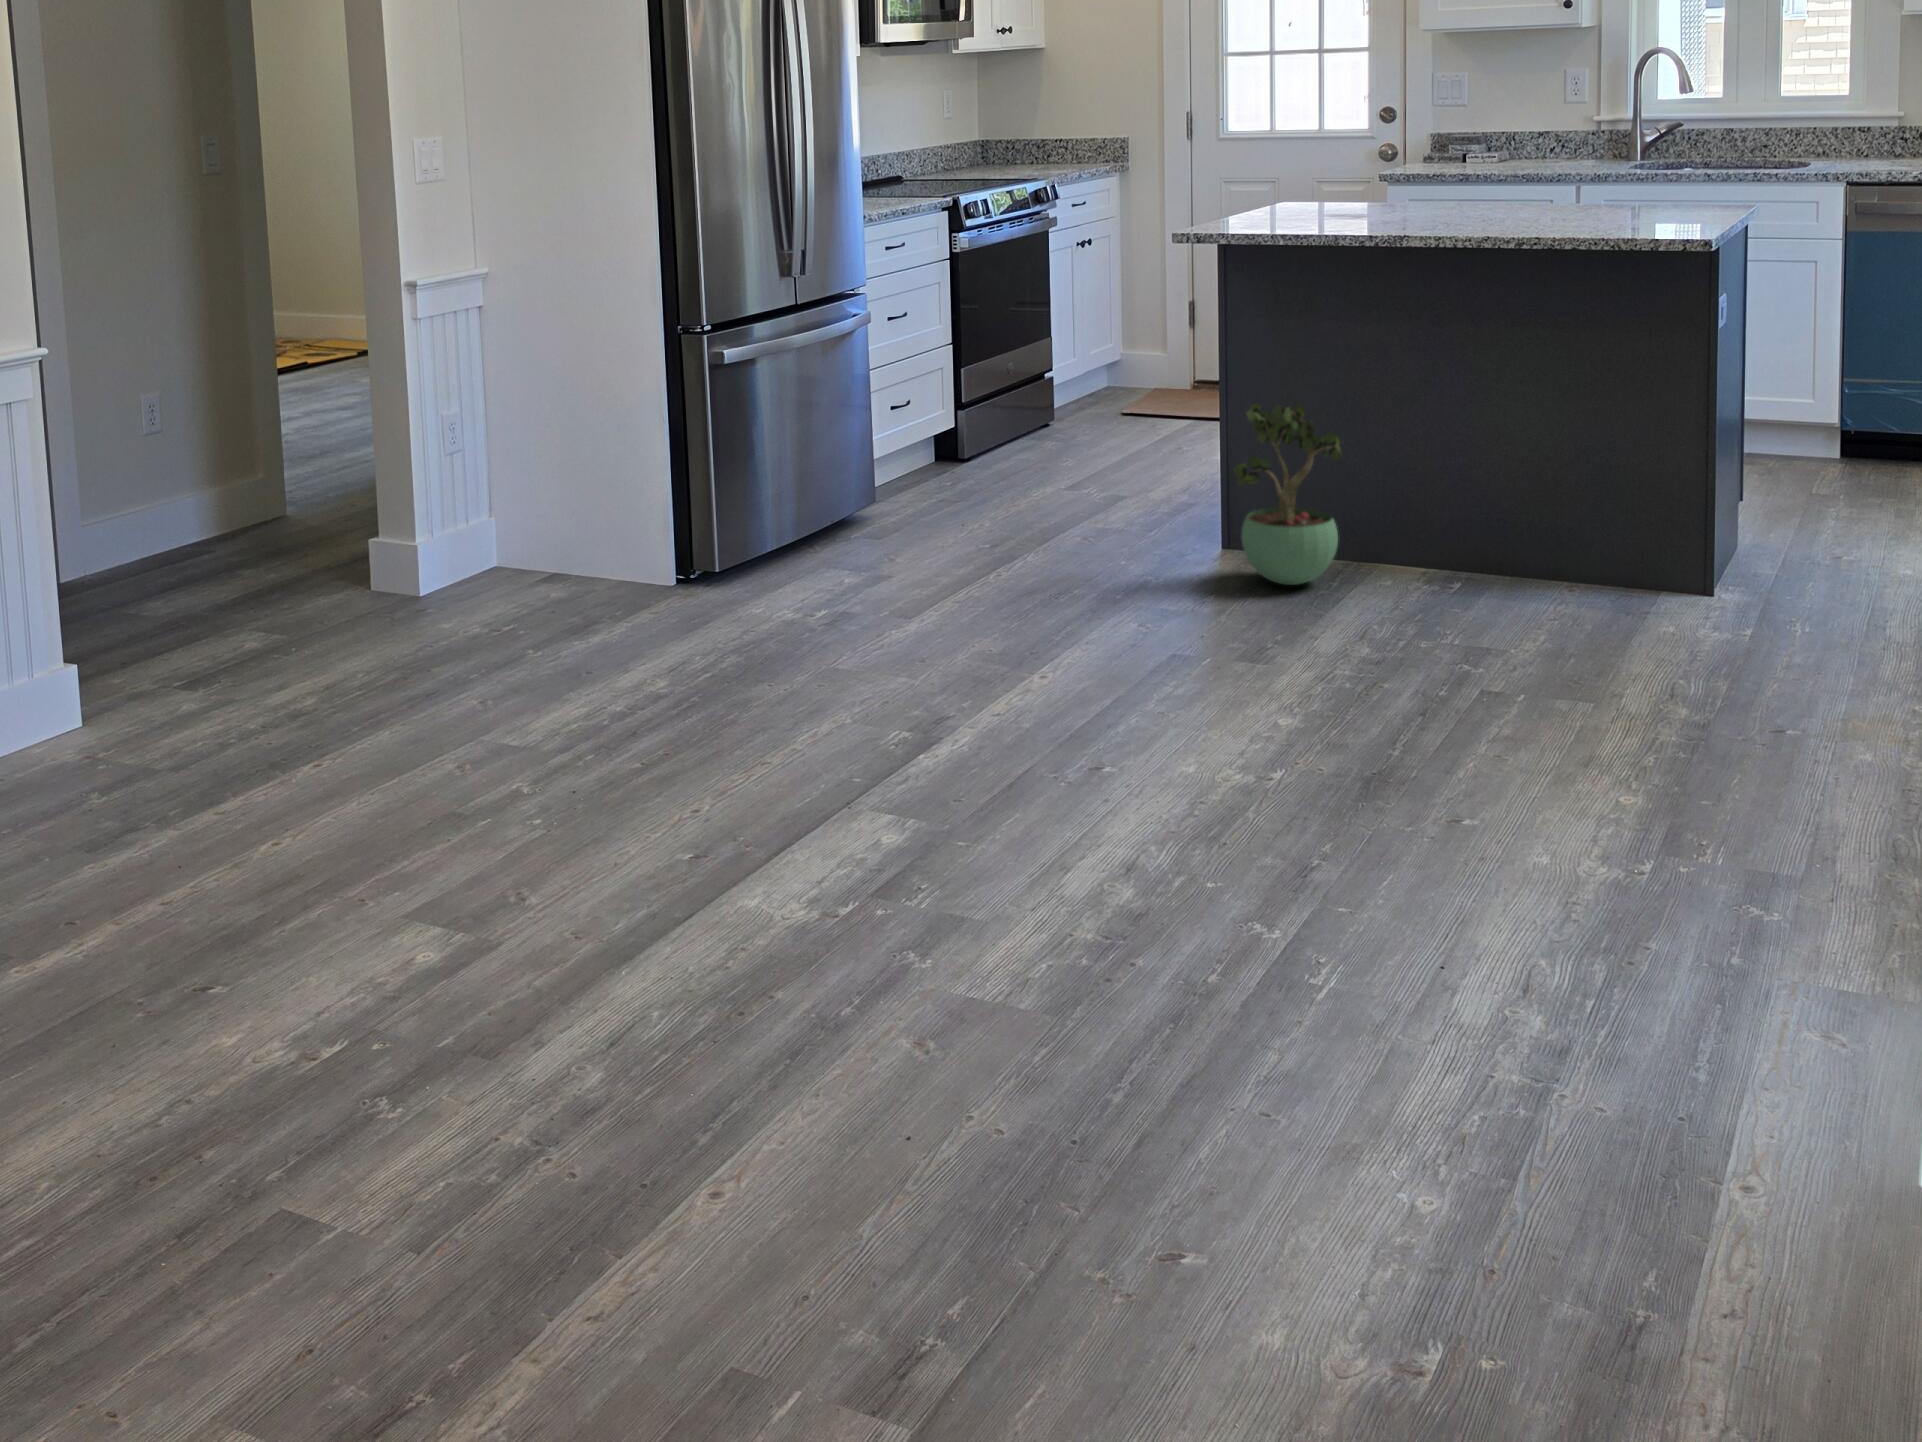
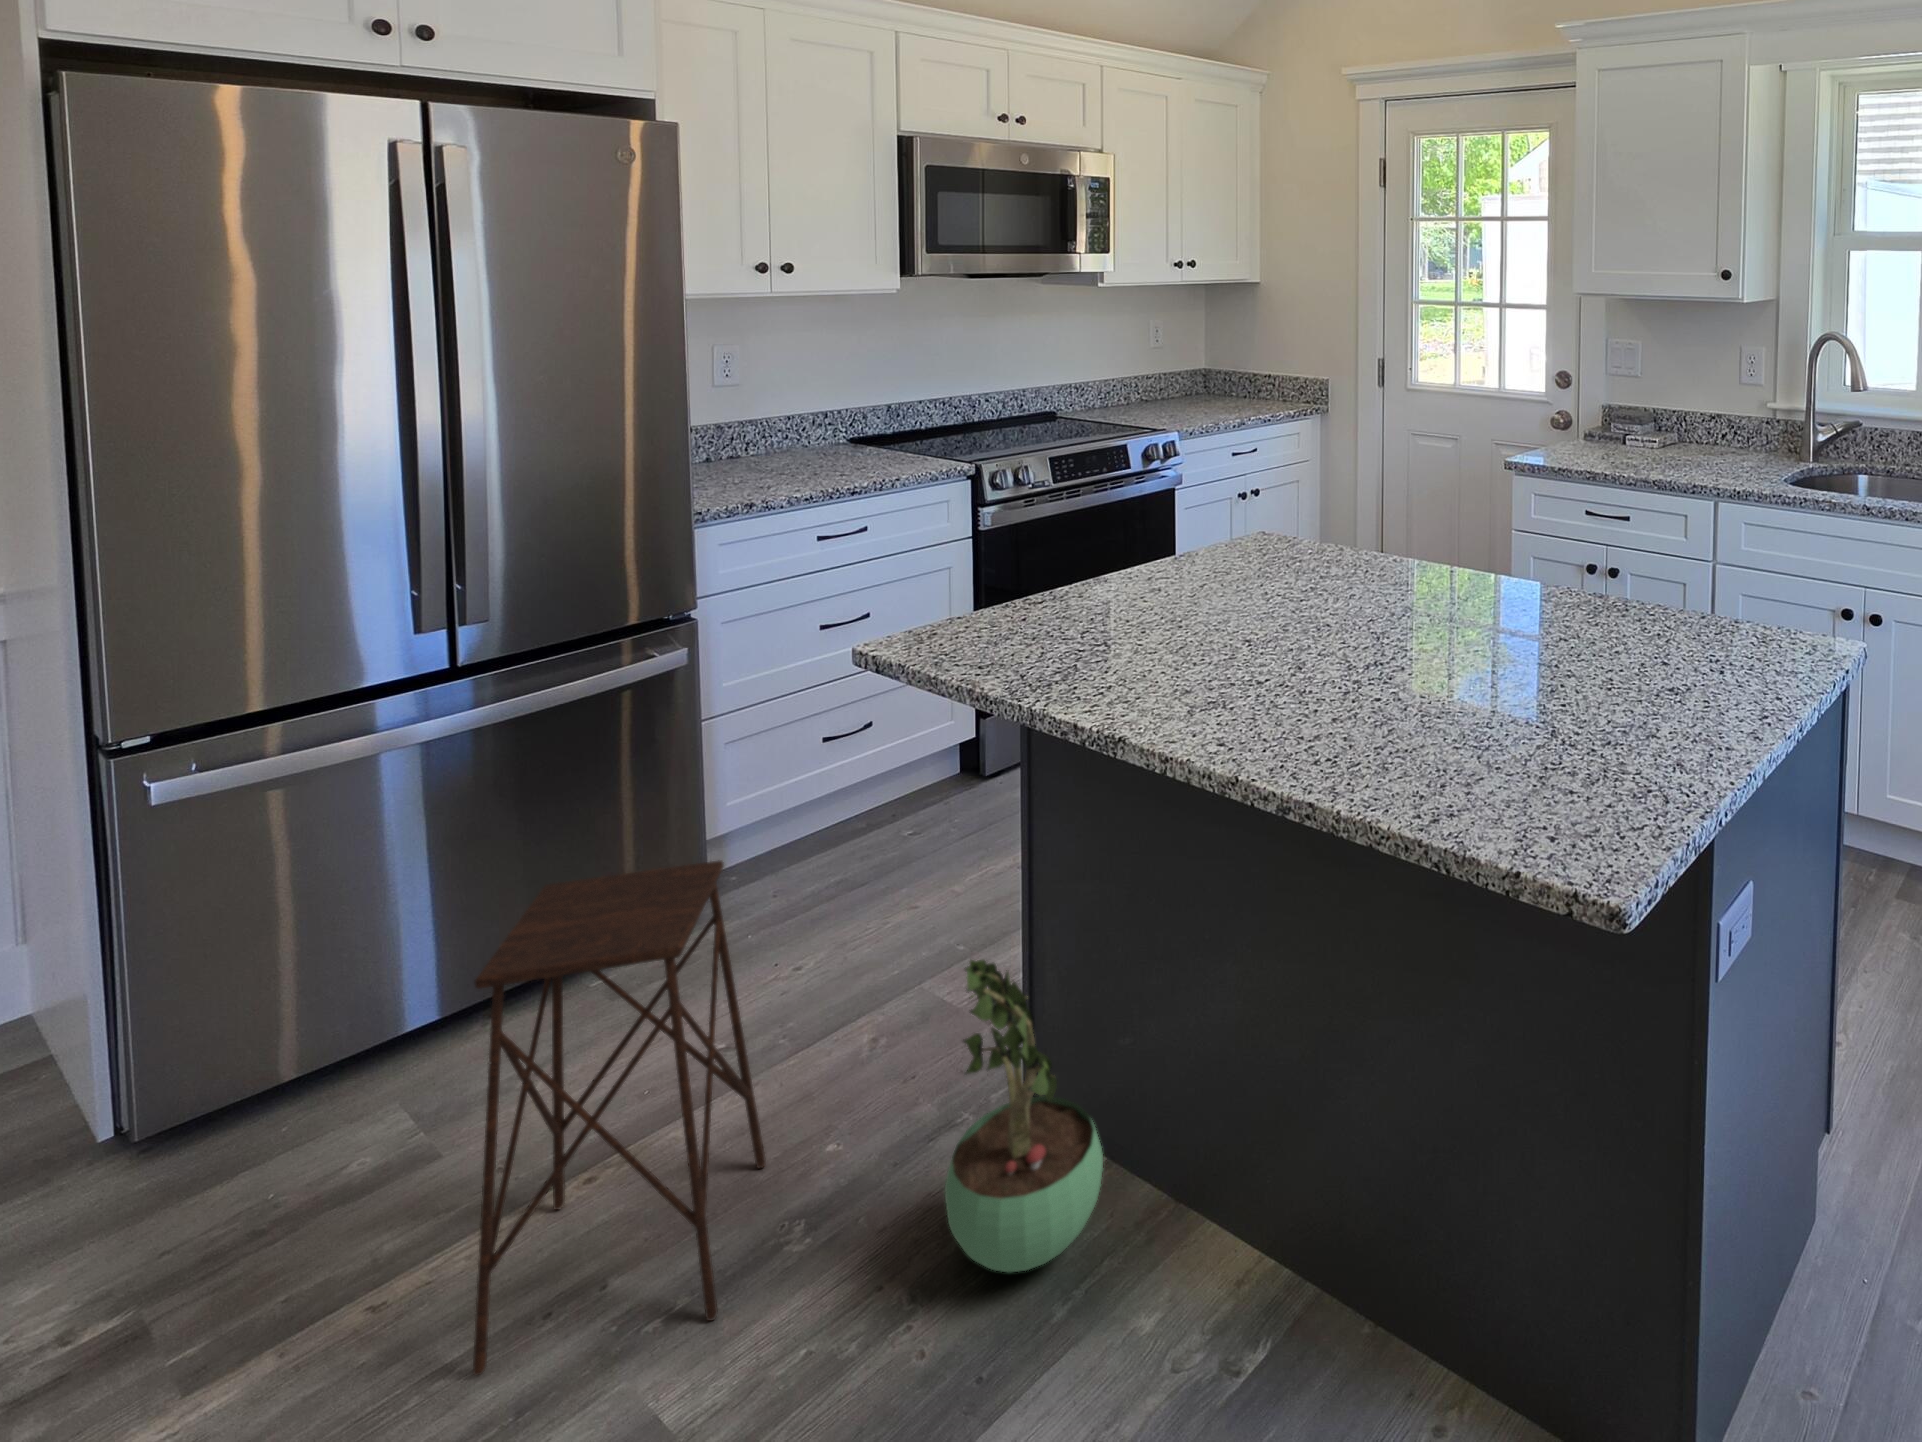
side table: none [970,366,1138,625] -> present [473,860,766,1375]

